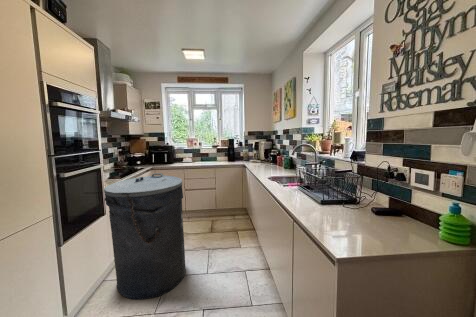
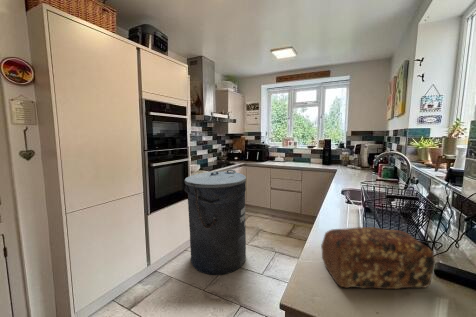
bread loaf: none [326,191,390,237] -> present [321,227,435,289]

